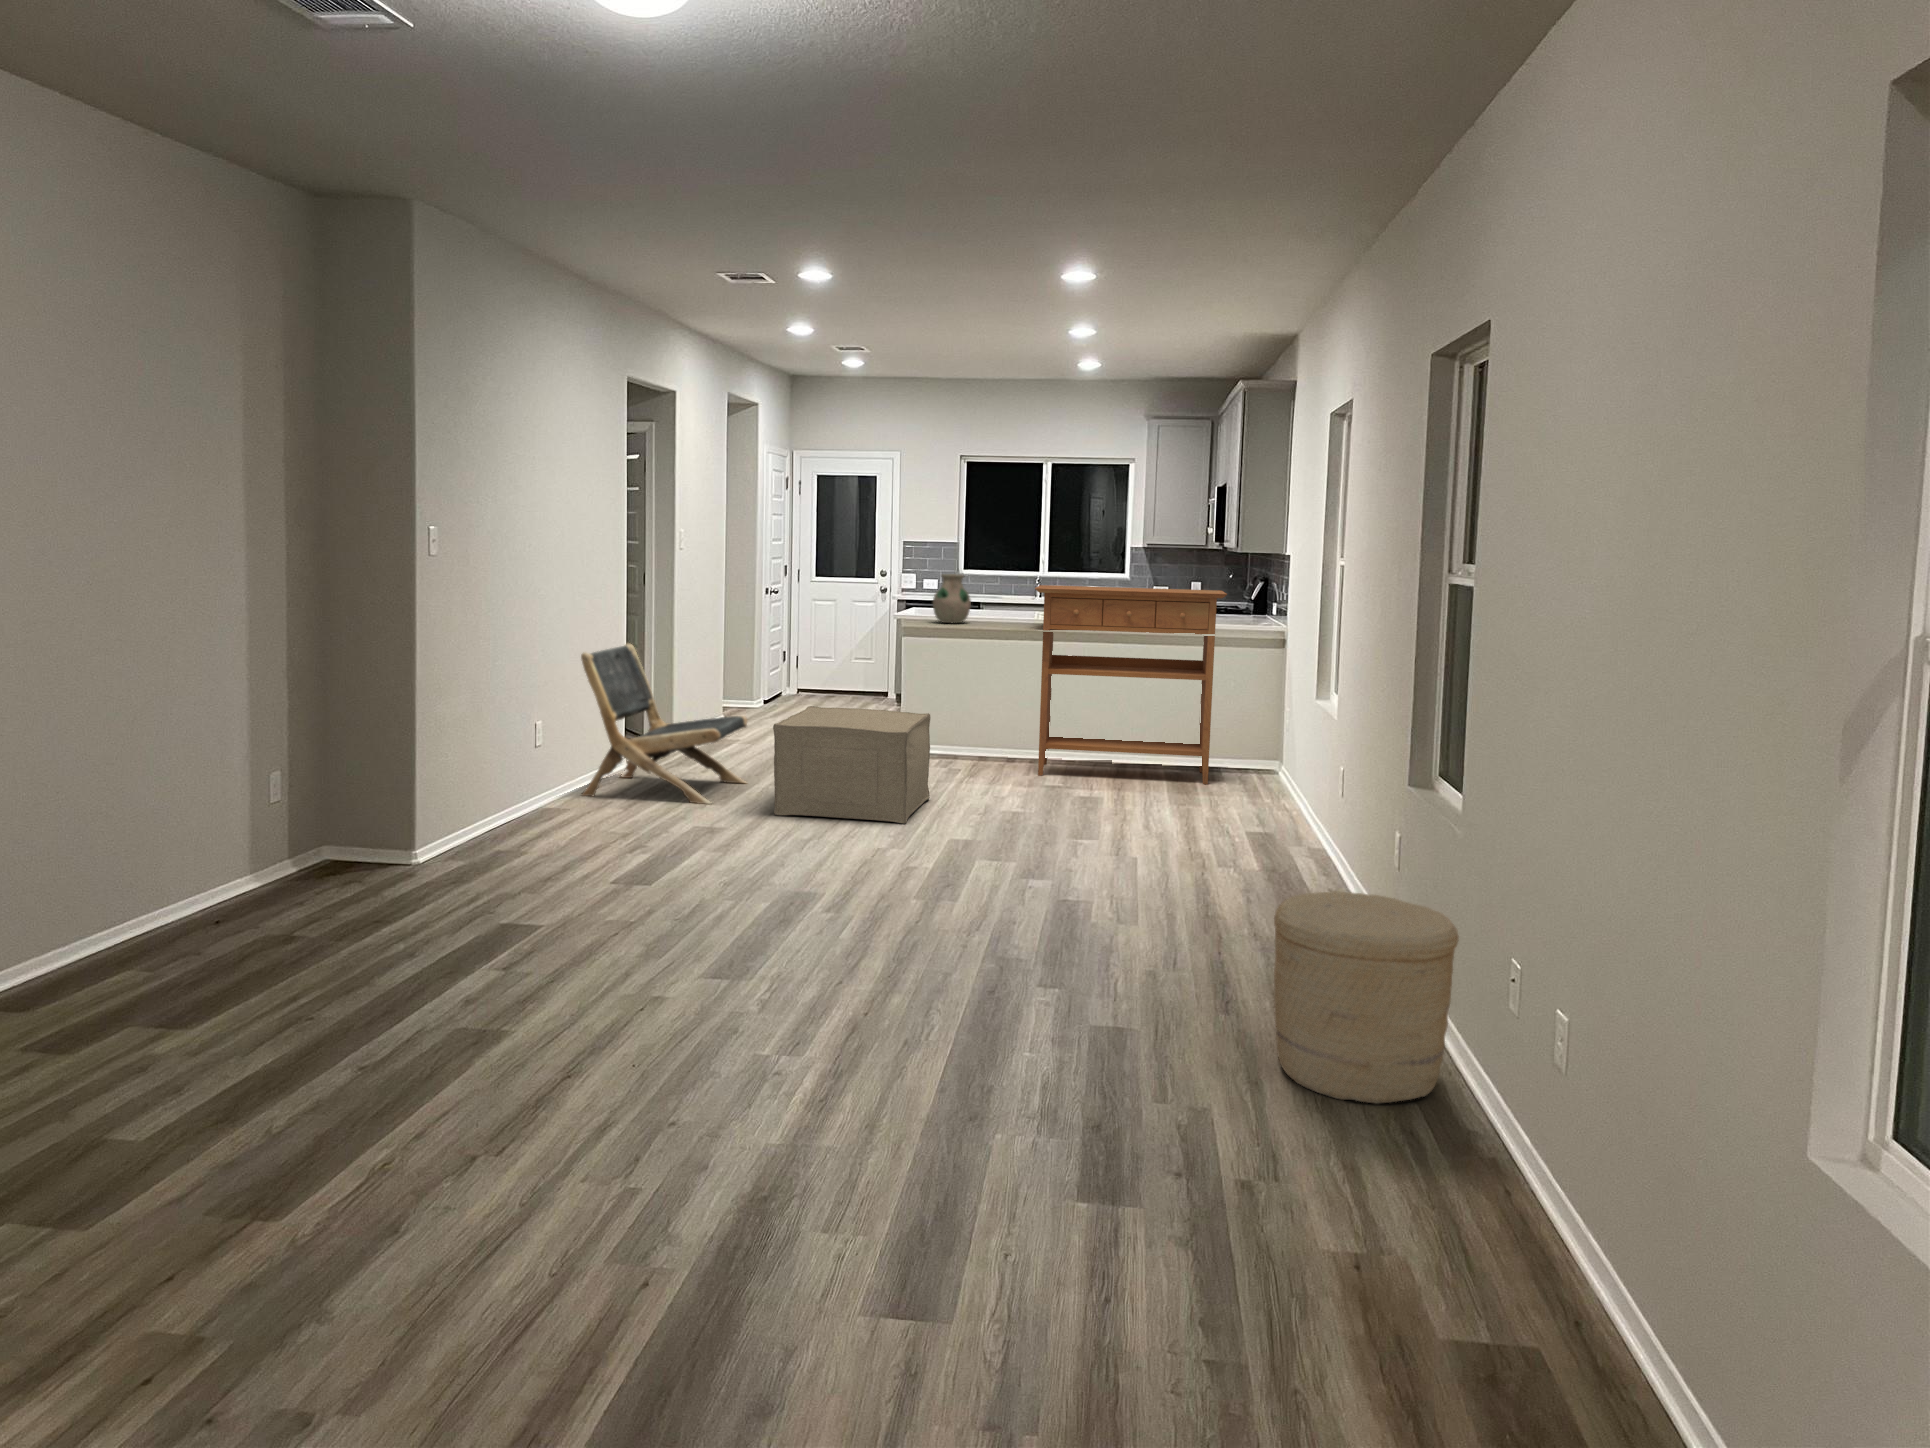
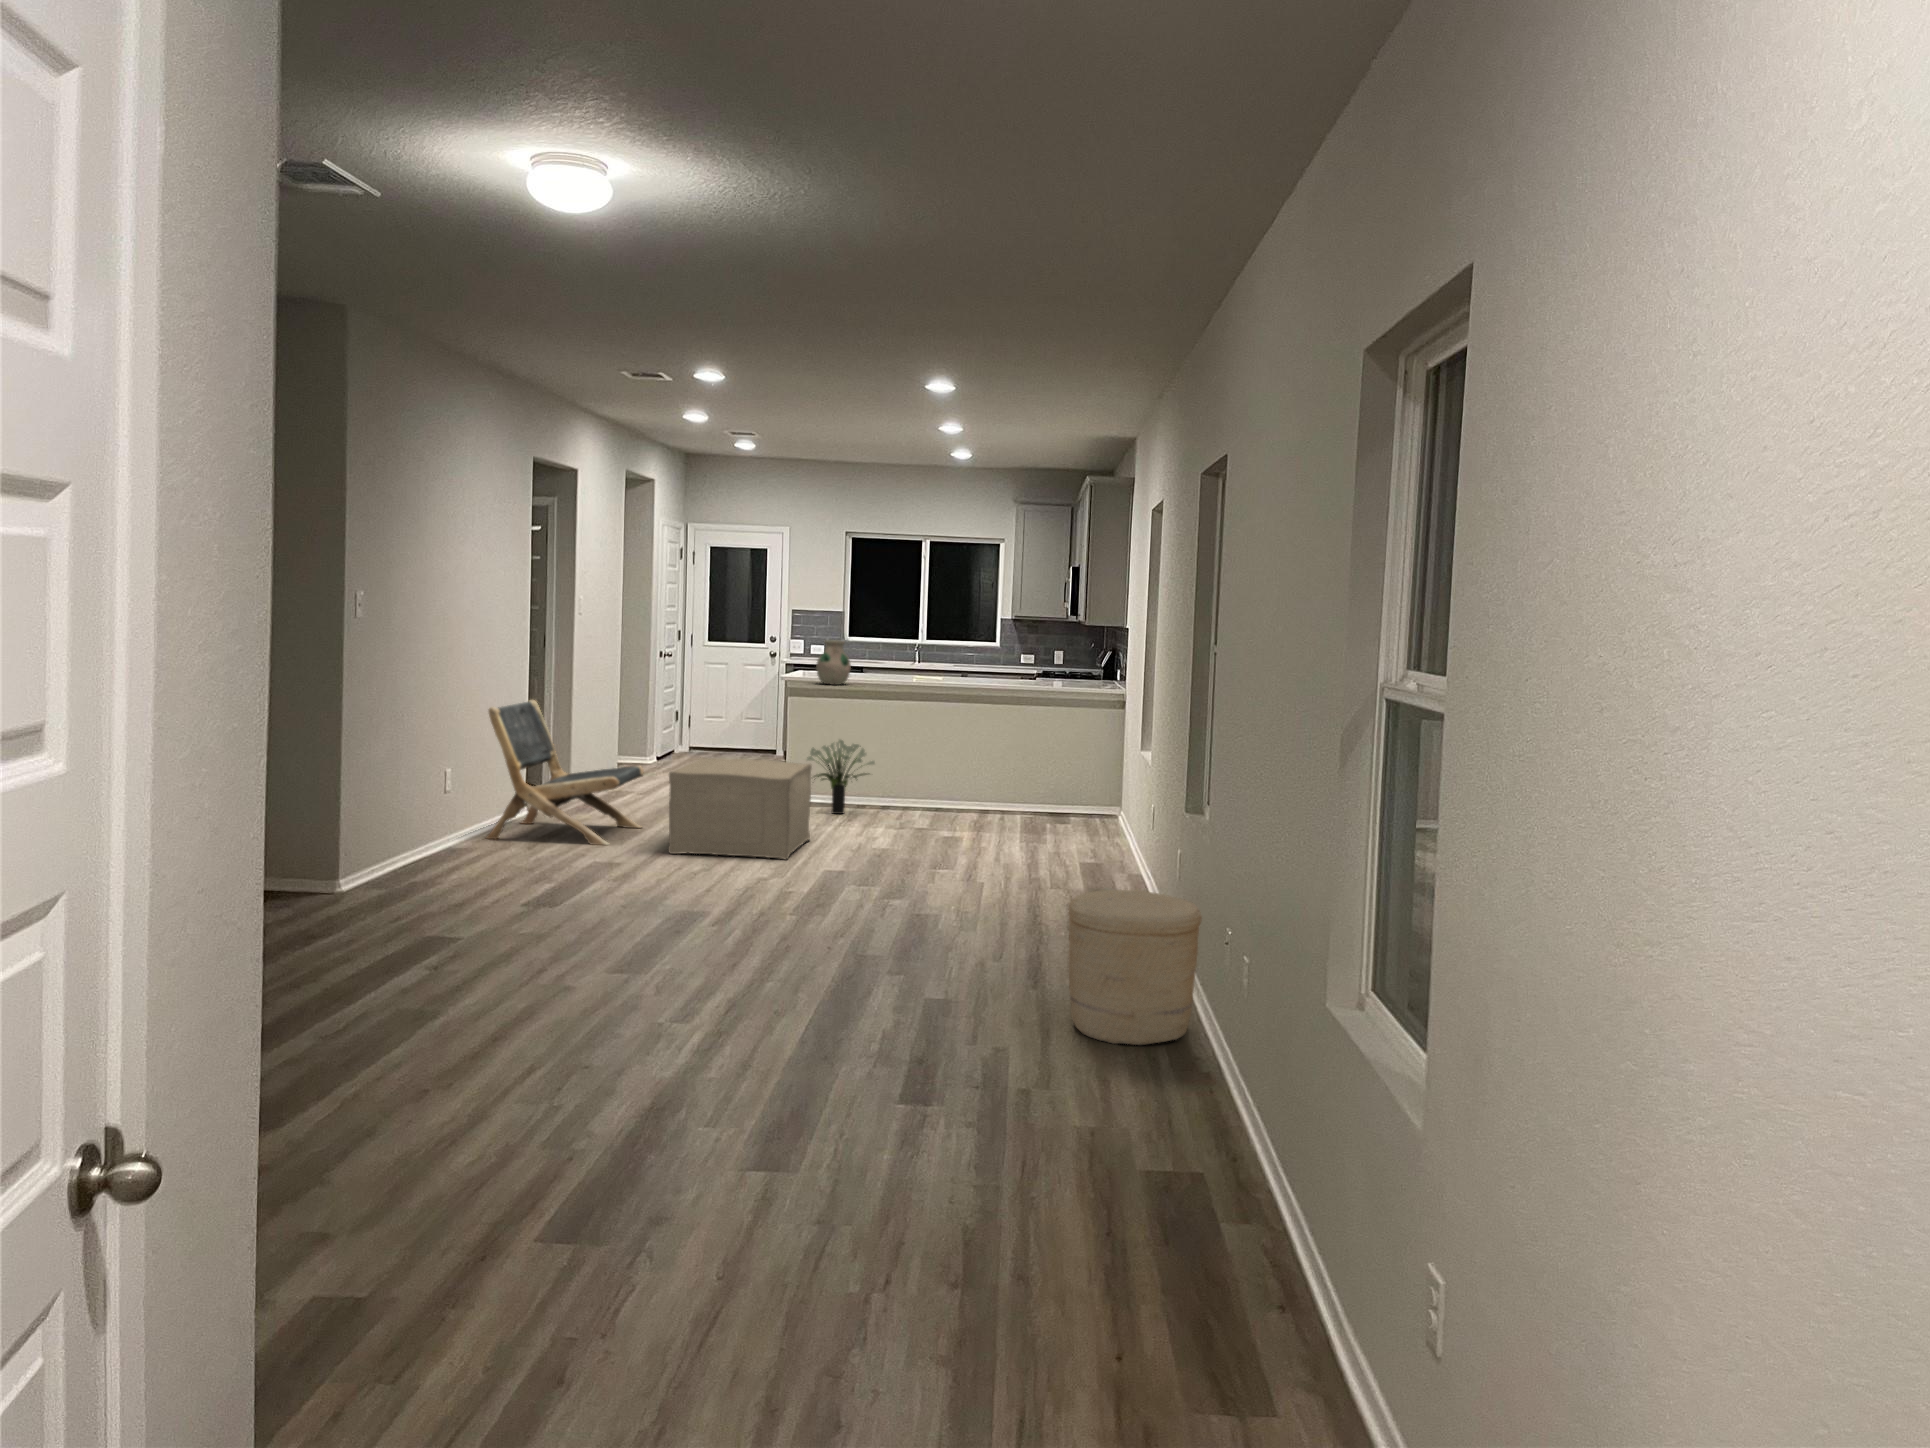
console table: present [1035,585,1227,784] -> none [907,651,1073,827]
potted plant: none [923,684,999,767] -> present [807,740,875,814]

